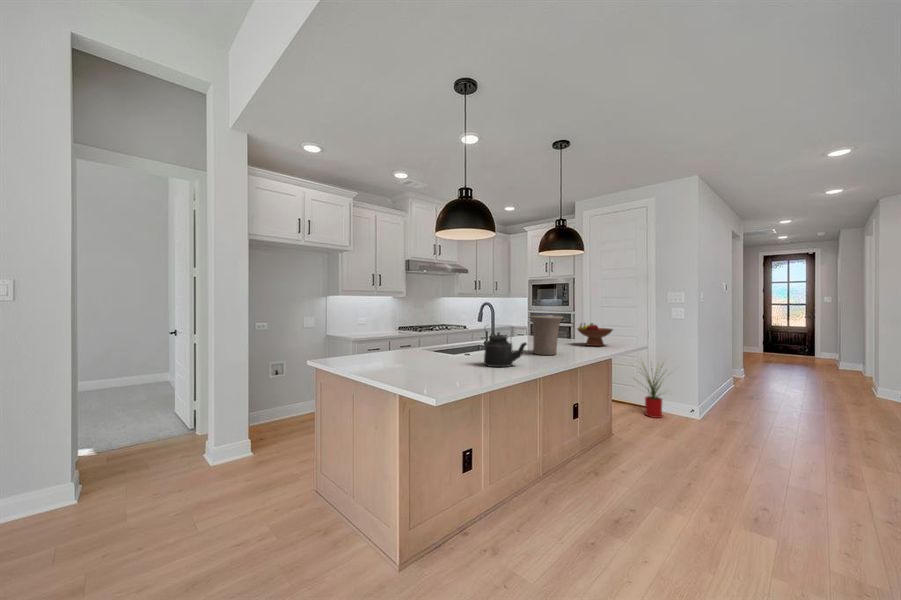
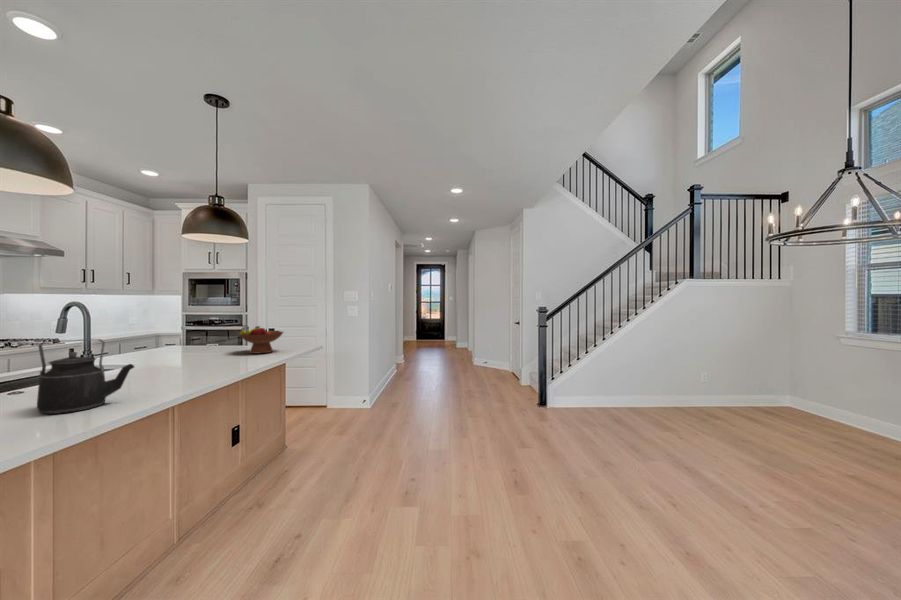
vase: present [529,316,563,355] -> none [153,320,212,376]
house plant: present [645,364,663,418] -> none [306,357,353,418]

